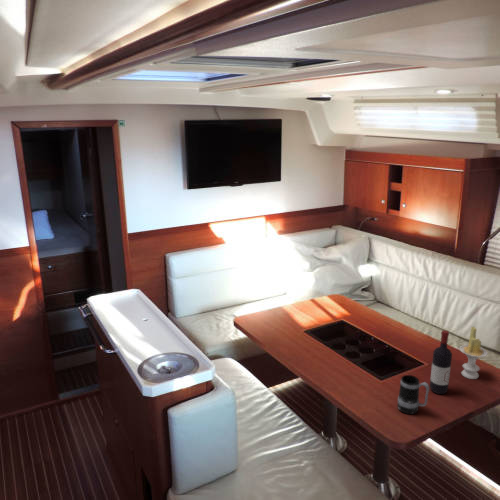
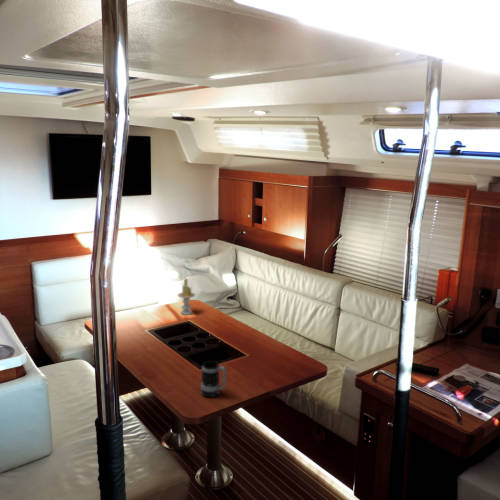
candle: present [459,327,488,379] -> present [178,279,195,315]
wine bottle: present [430,330,452,394] -> none [239,319,256,379]

